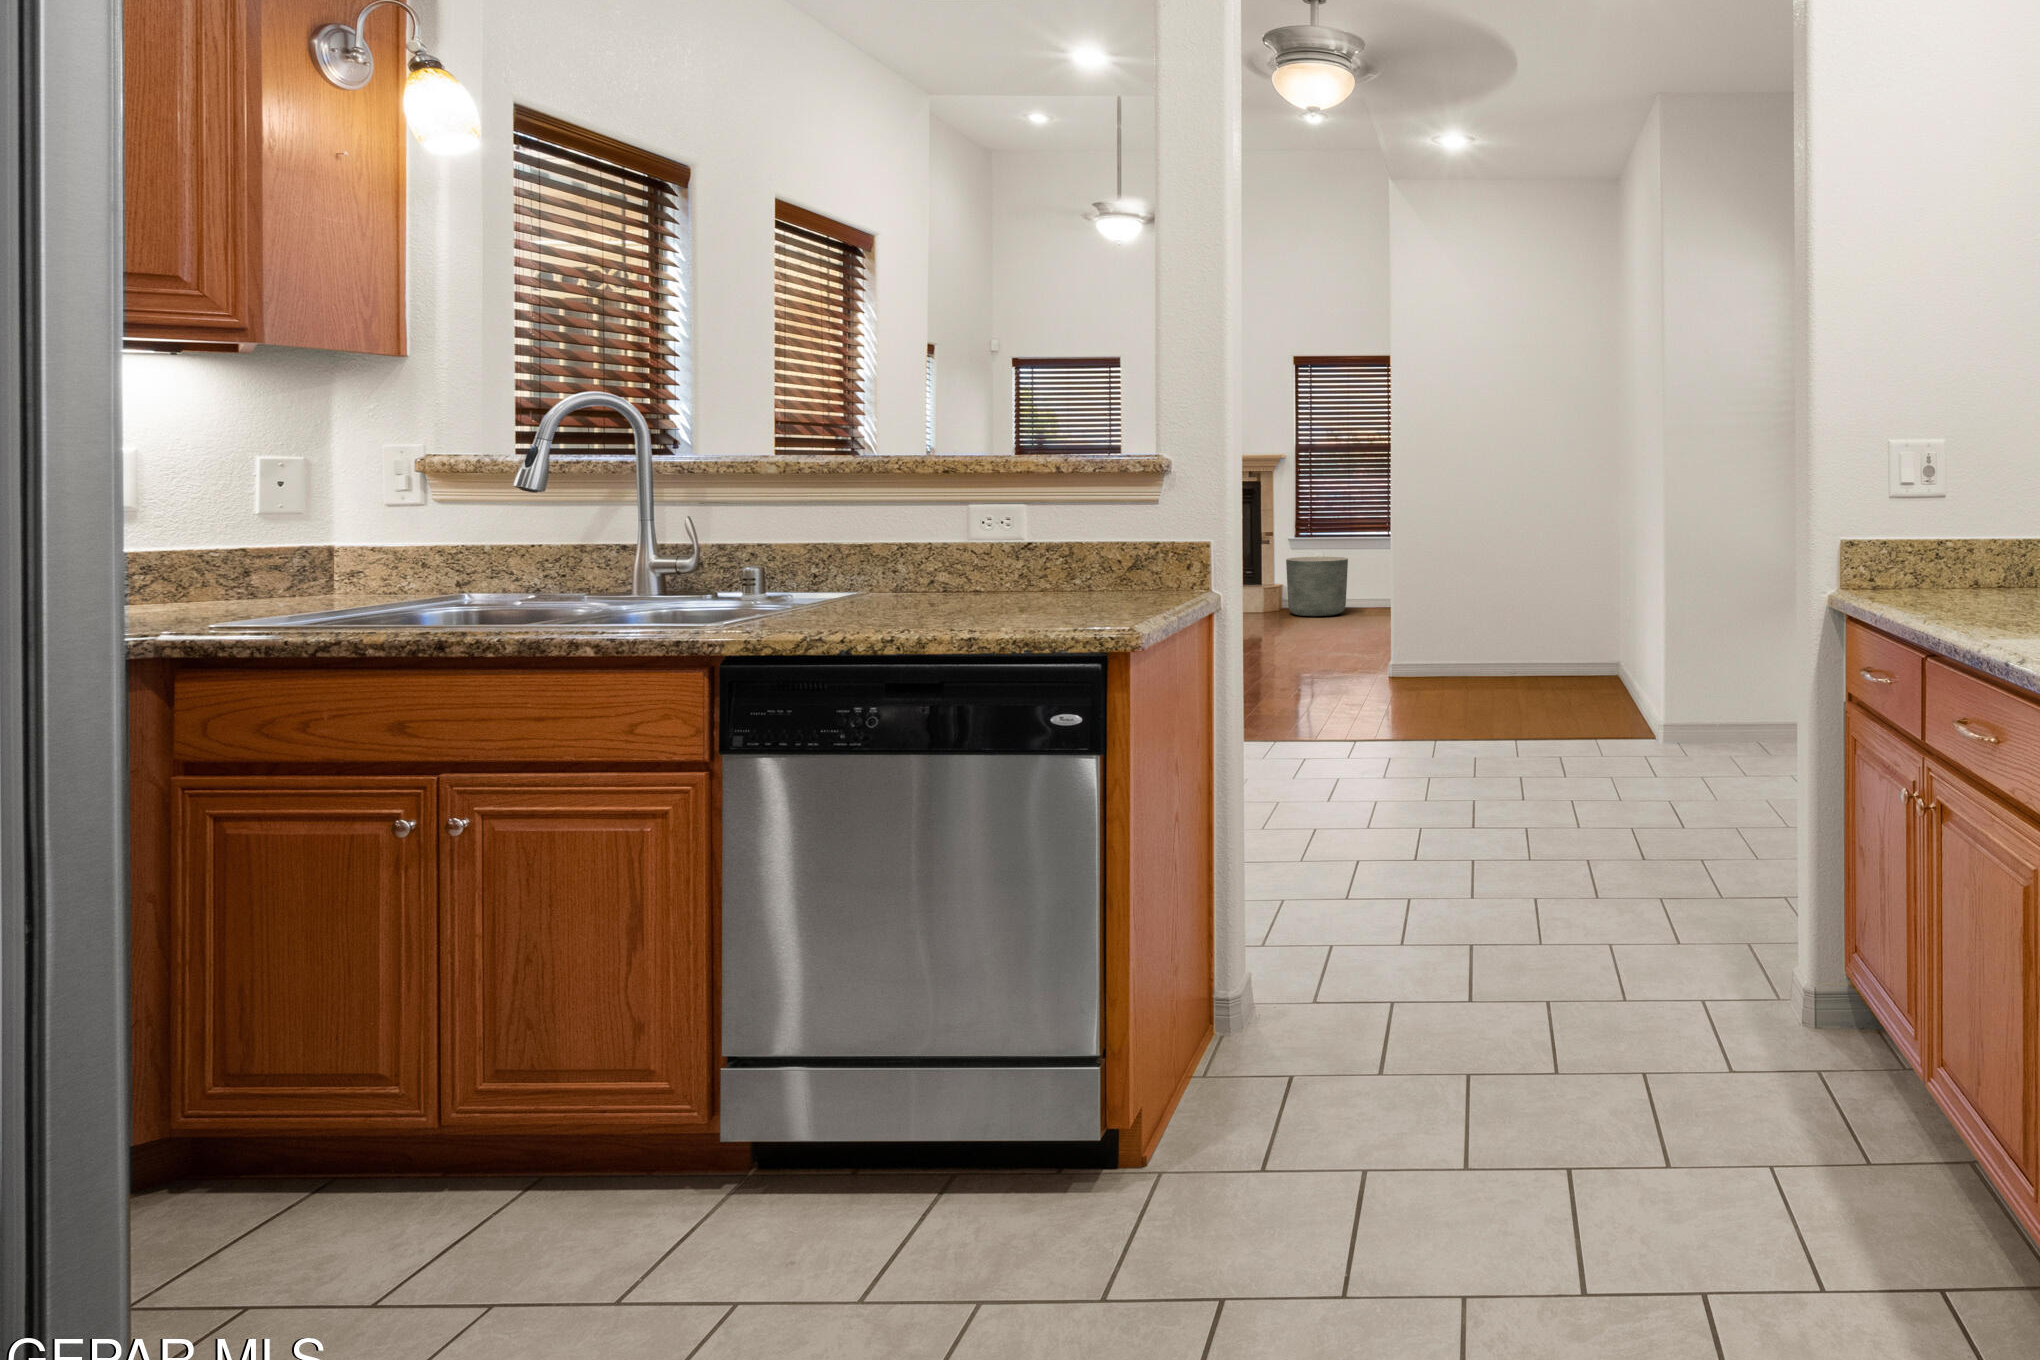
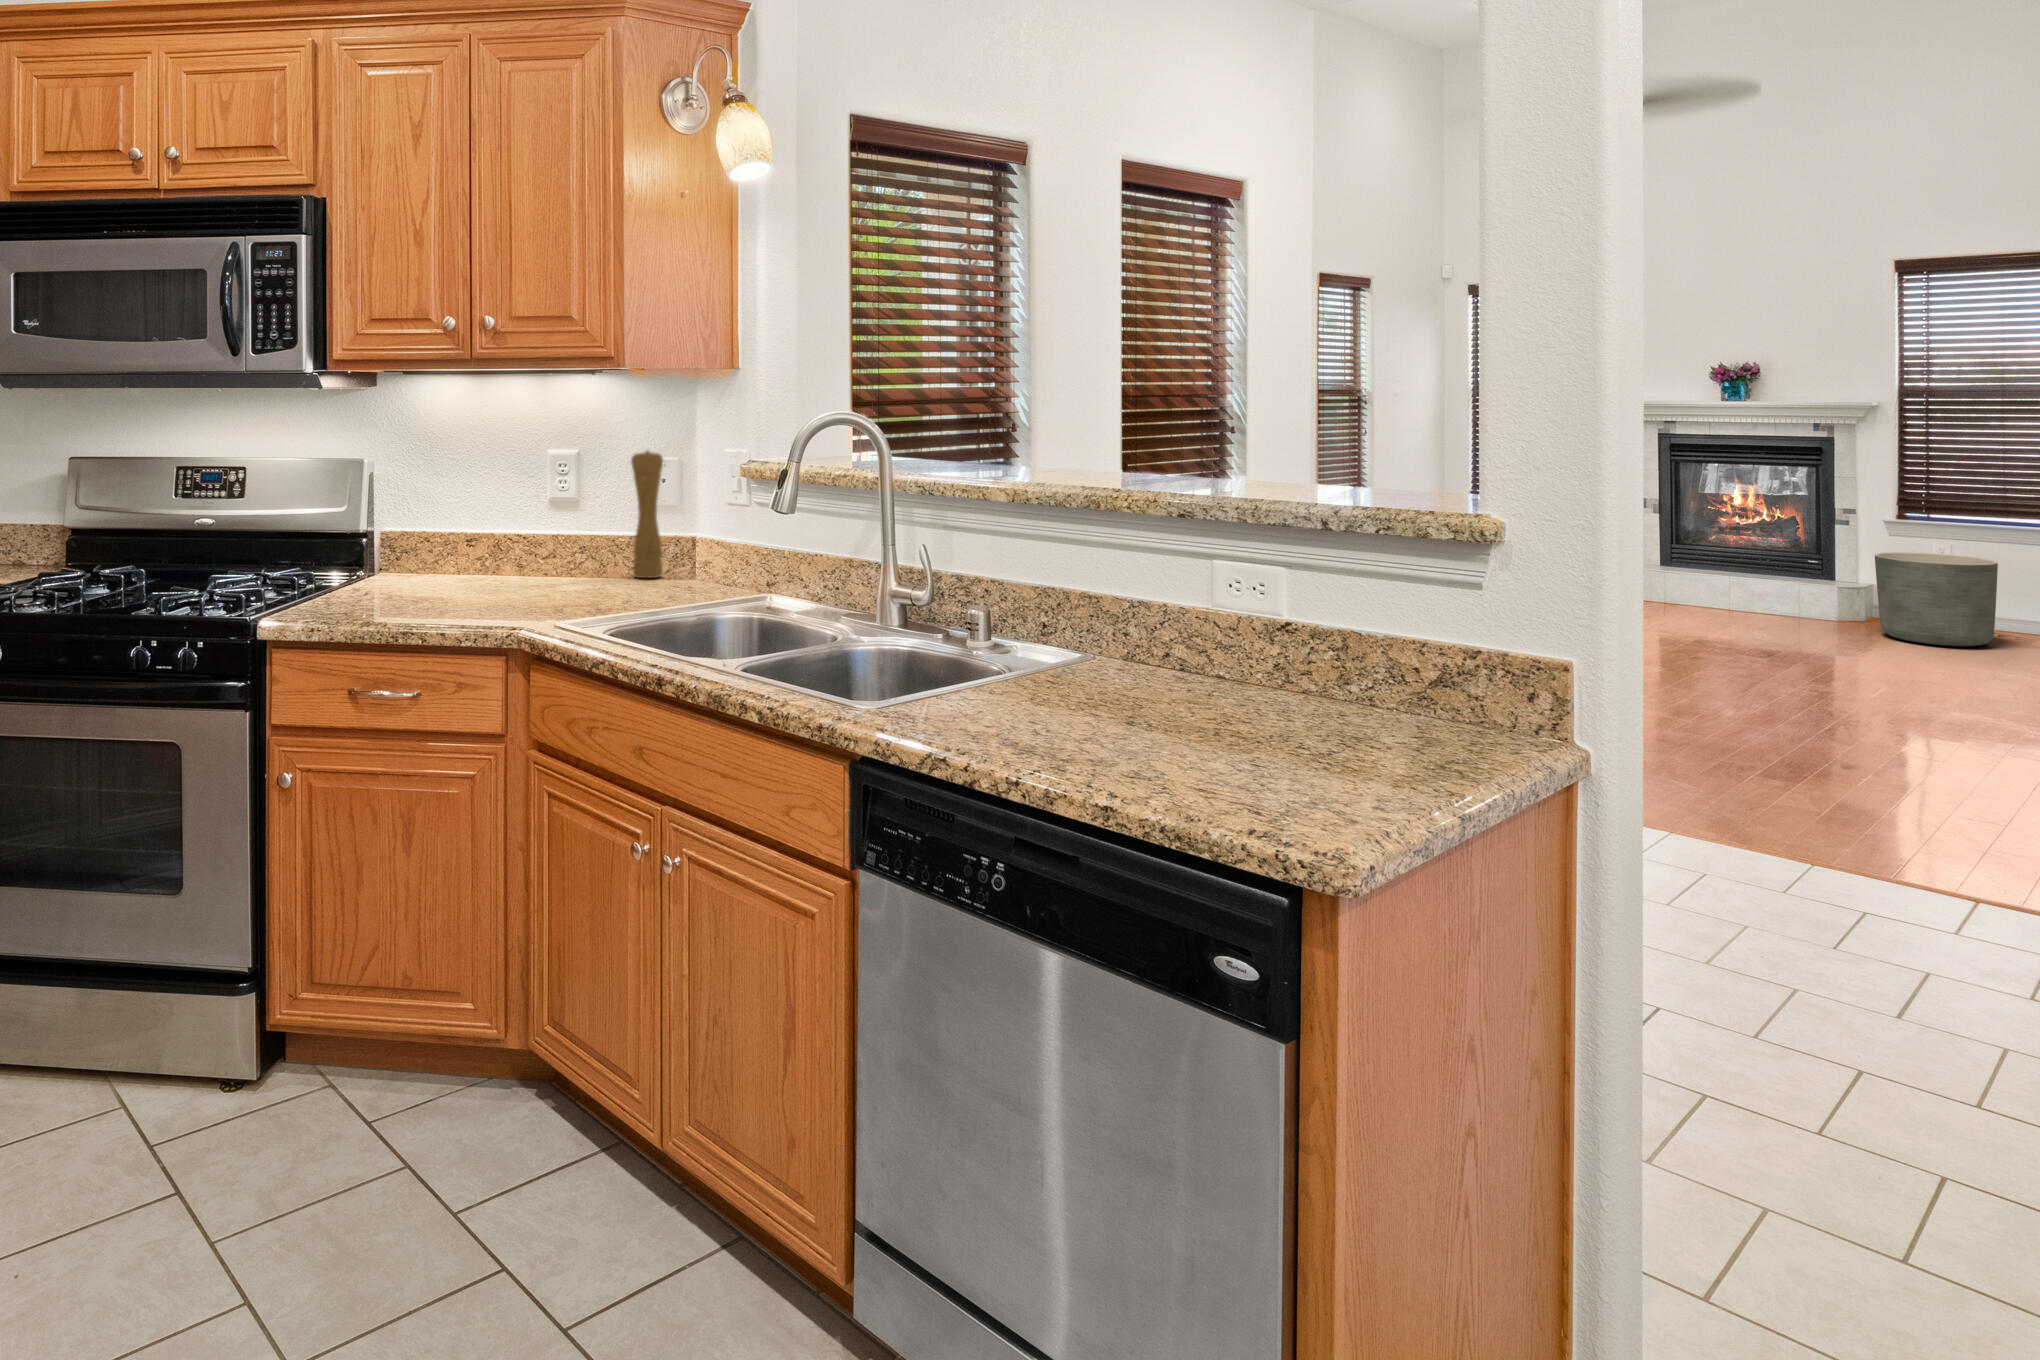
pepper mill: none [238,447,288,595] -> present [631,451,663,578]

